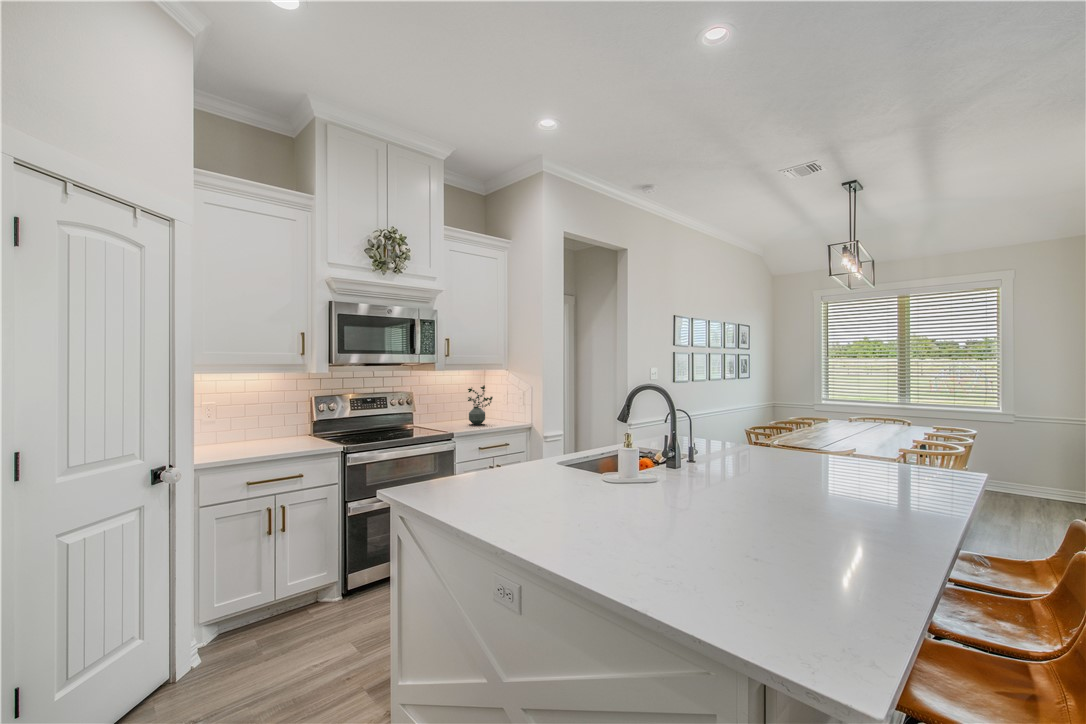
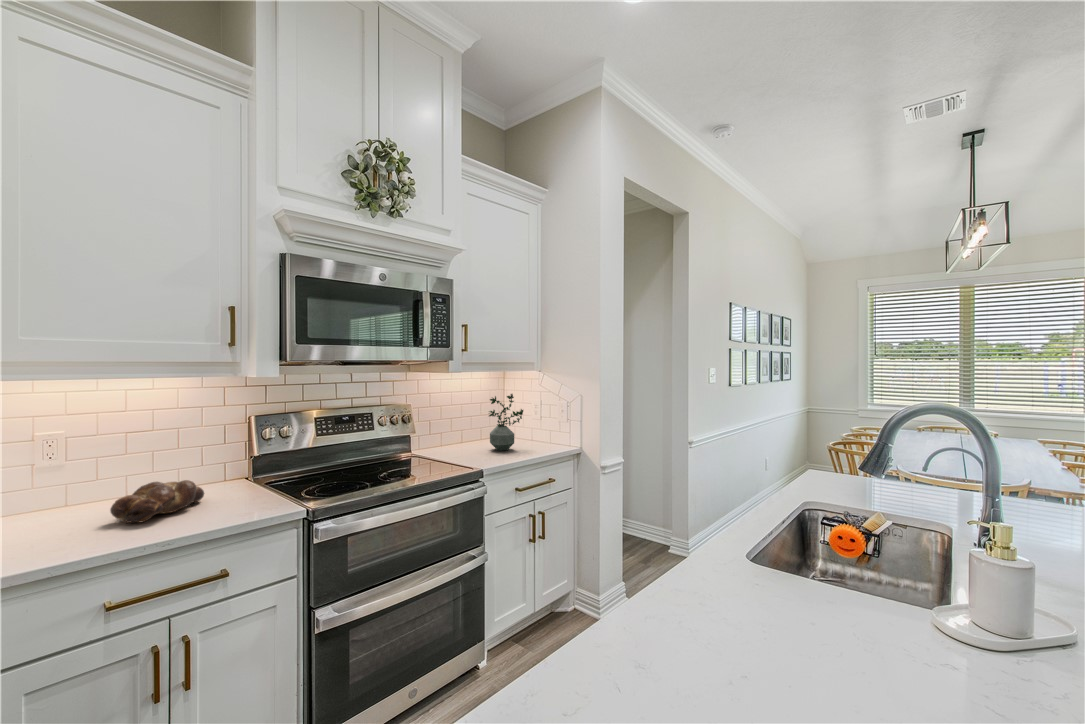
bread loaf: none [245,429,289,448] -> present [110,480,204,523]

